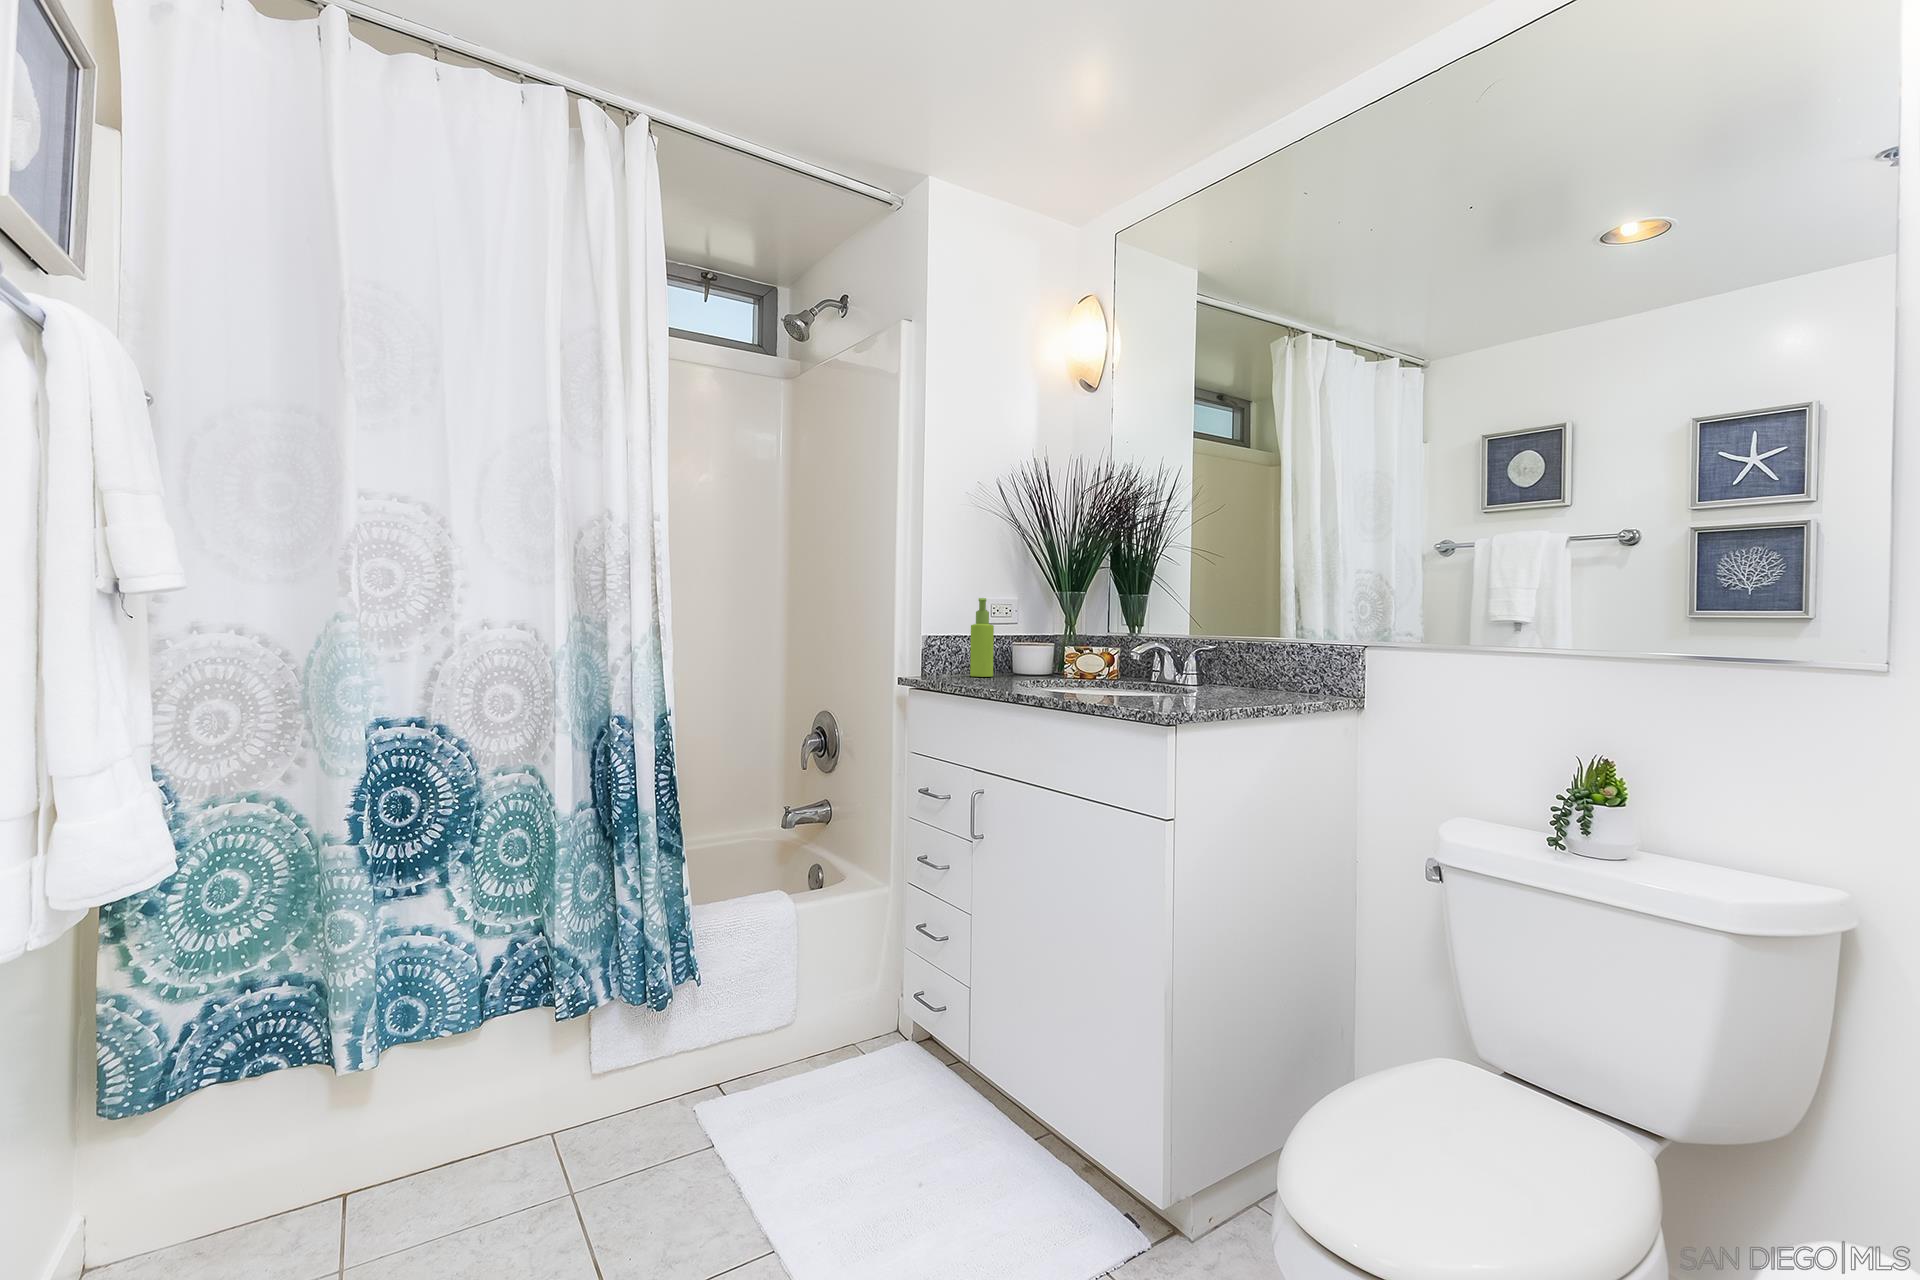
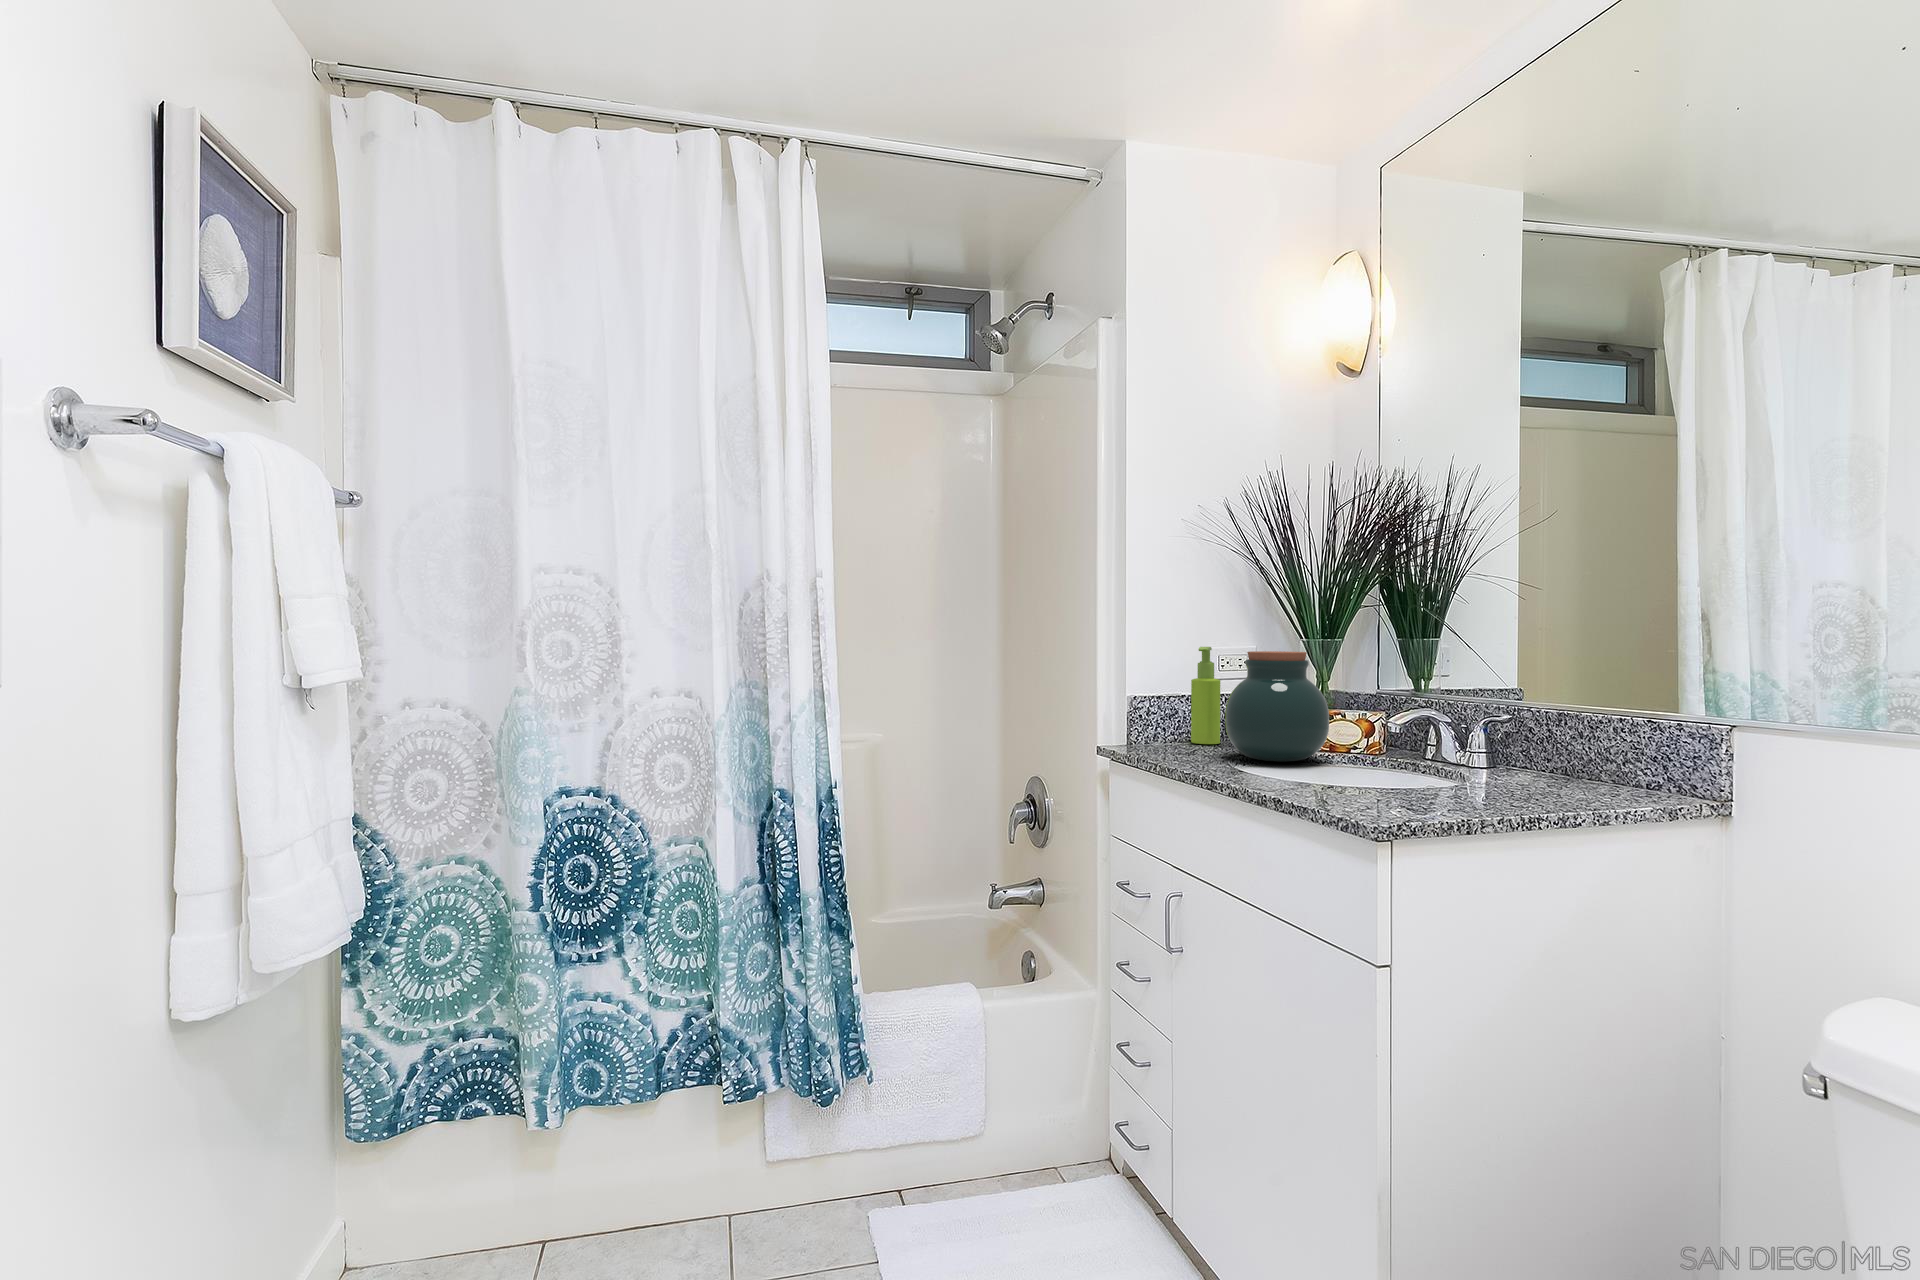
jar: none [1007,597,1085,683] -> present [1225,651,1329,762]

